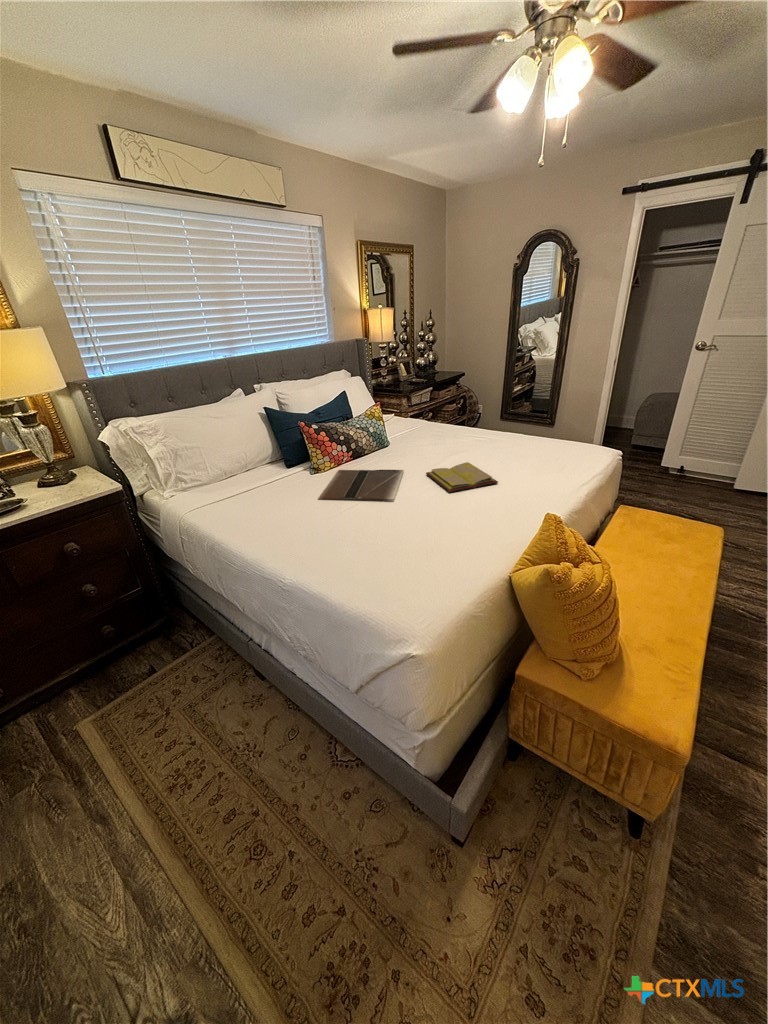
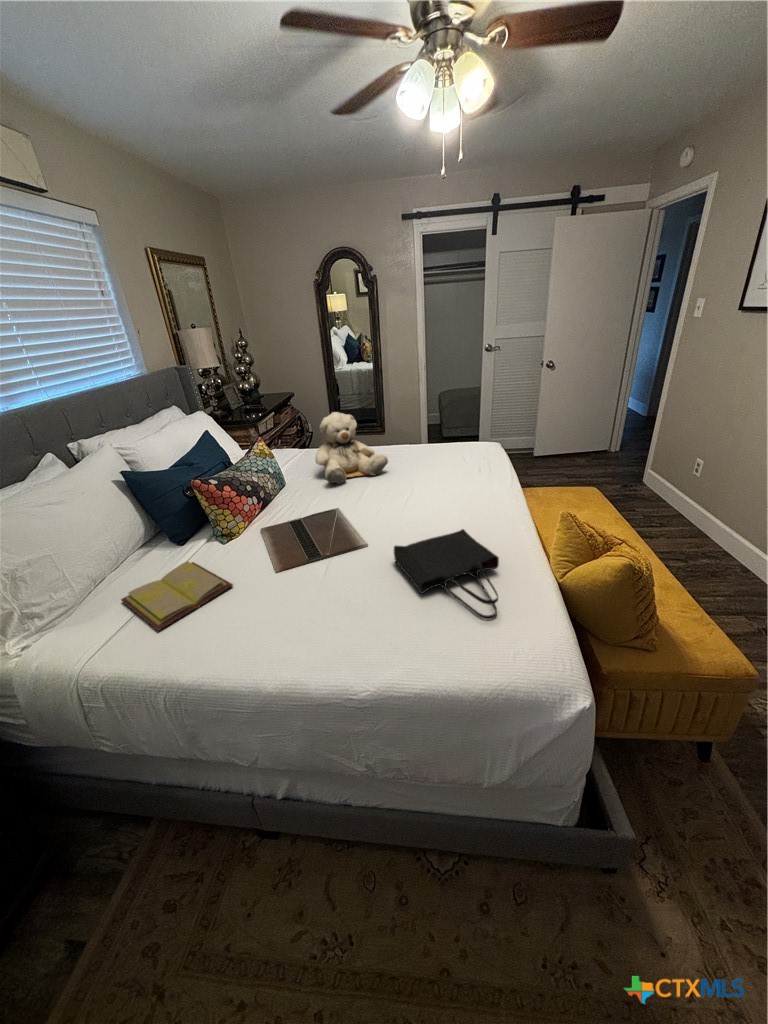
teddy bear: none [415,390,478,454] -> present [315,412,388,484]
diary: present [426,462,498,492] -> present [121,561,233,631]
tote bag: none [387,503,471,576] -> present [394,529,499,620]

